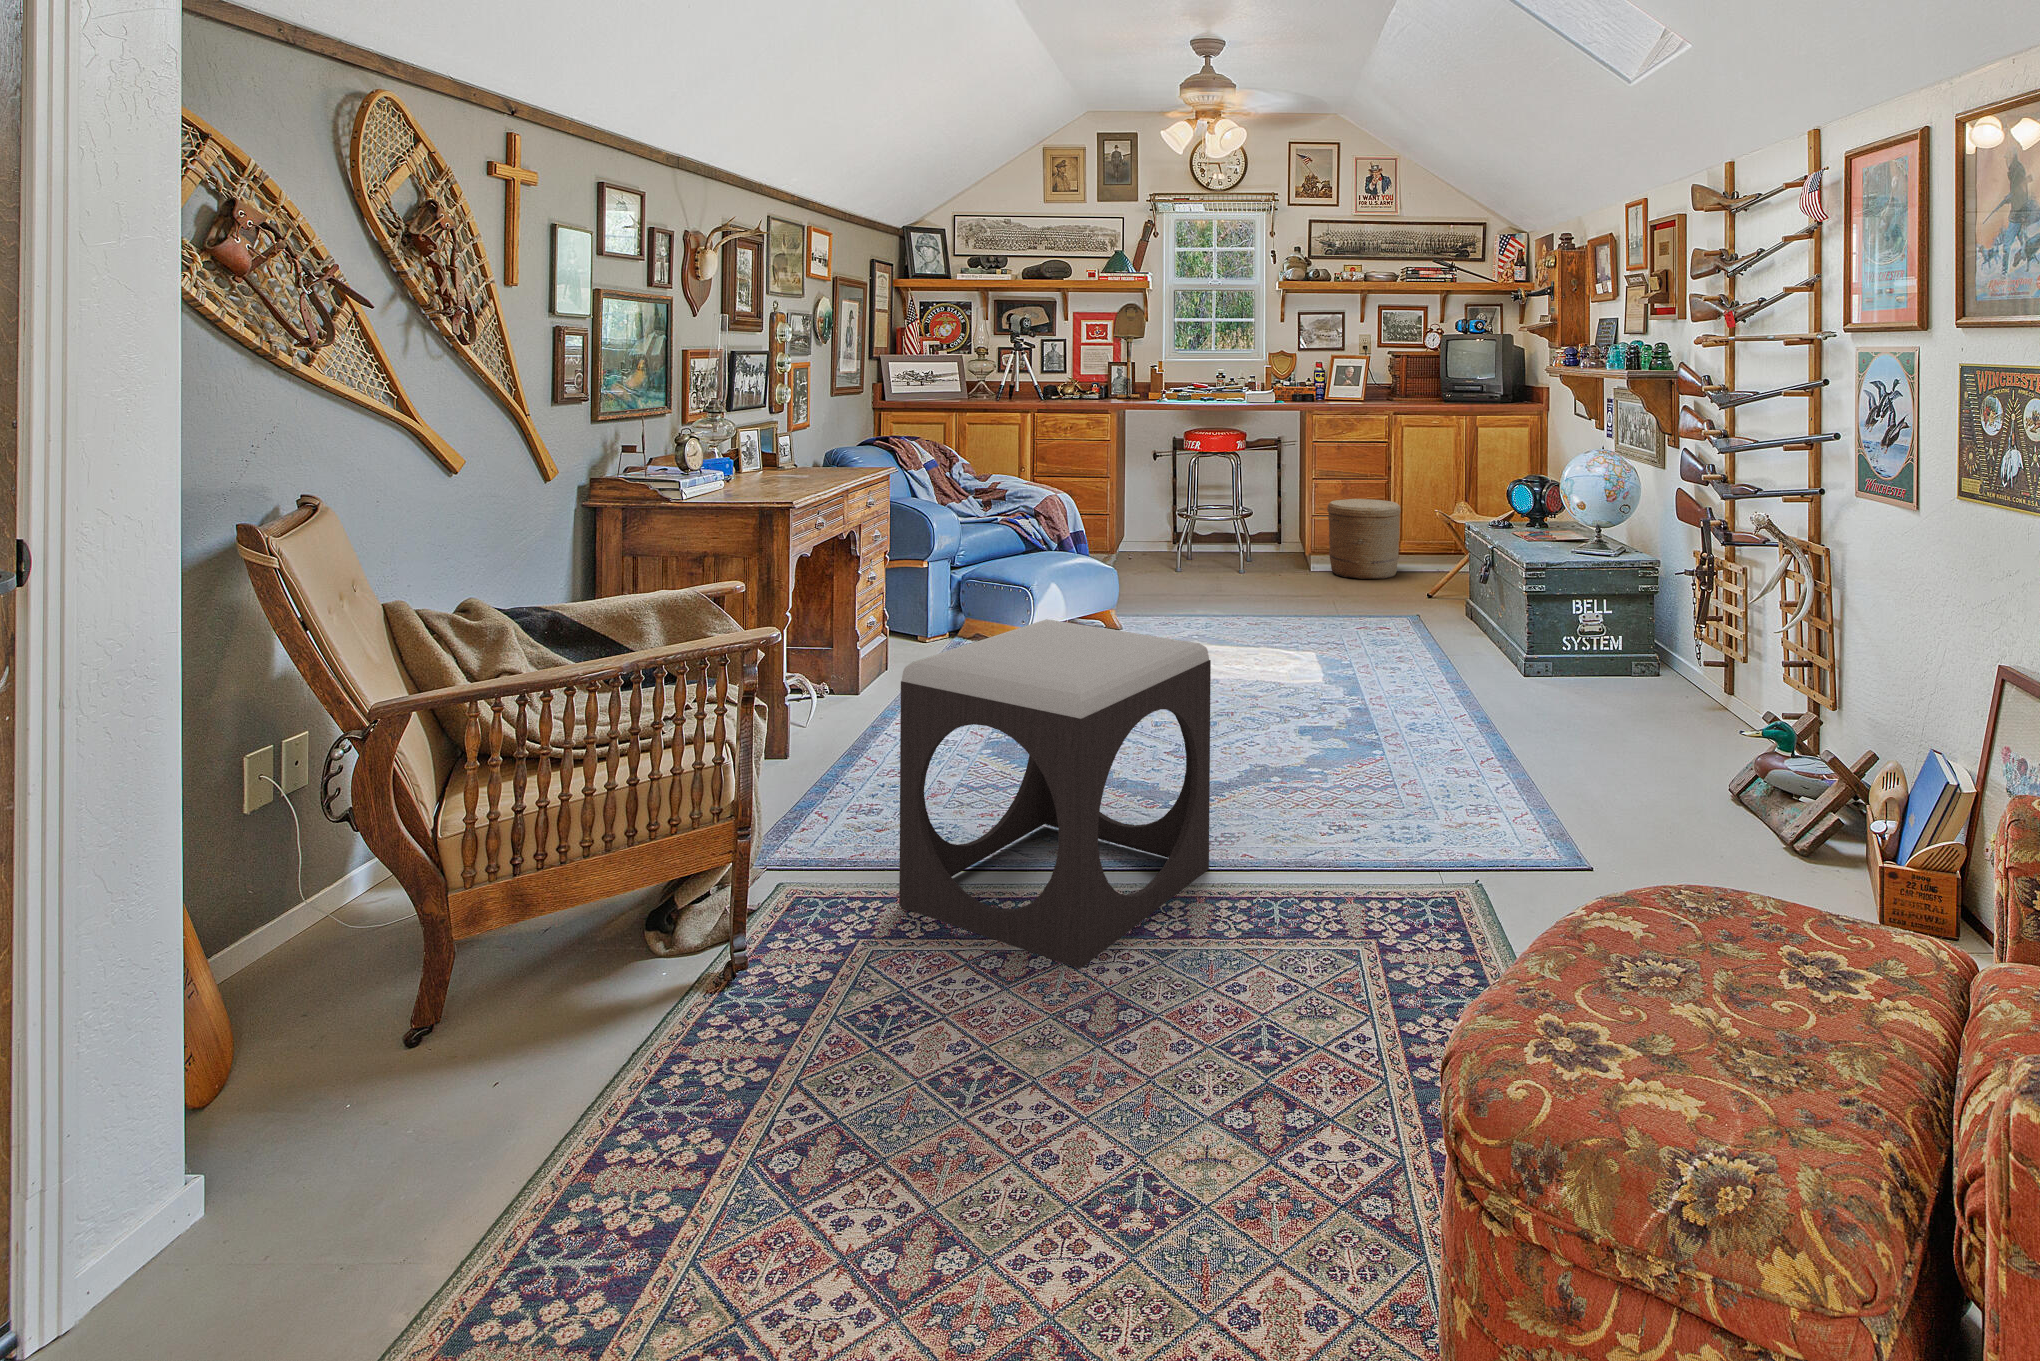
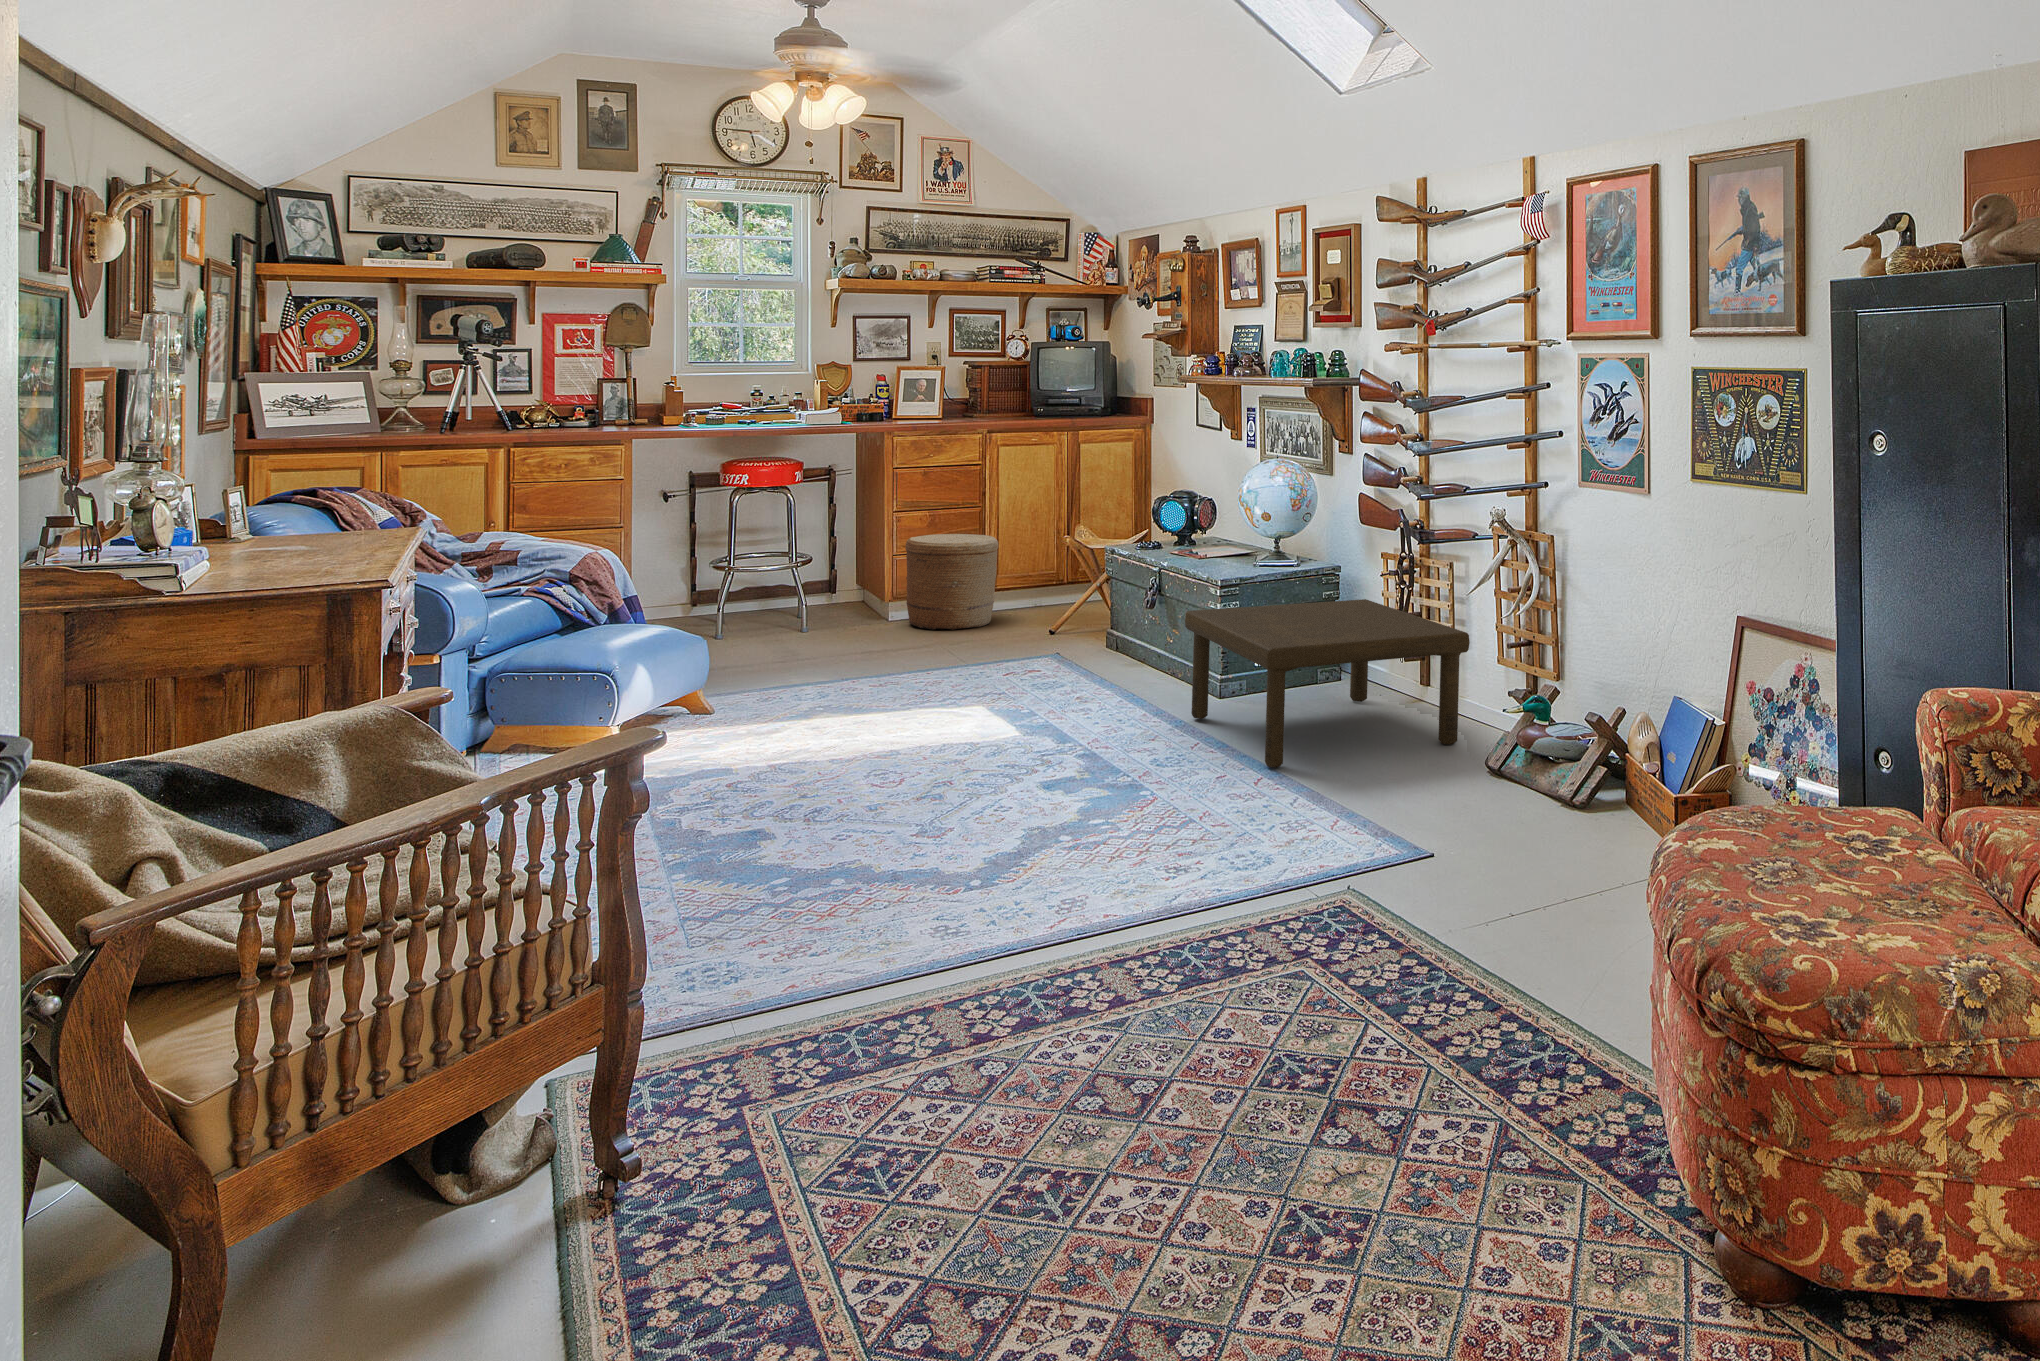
coffee table: none [1474,586,1735,753] -> present [1185,599,1470,768]
footstool: present [899,619,1211,969] -> none [729,677,1090,1076]

